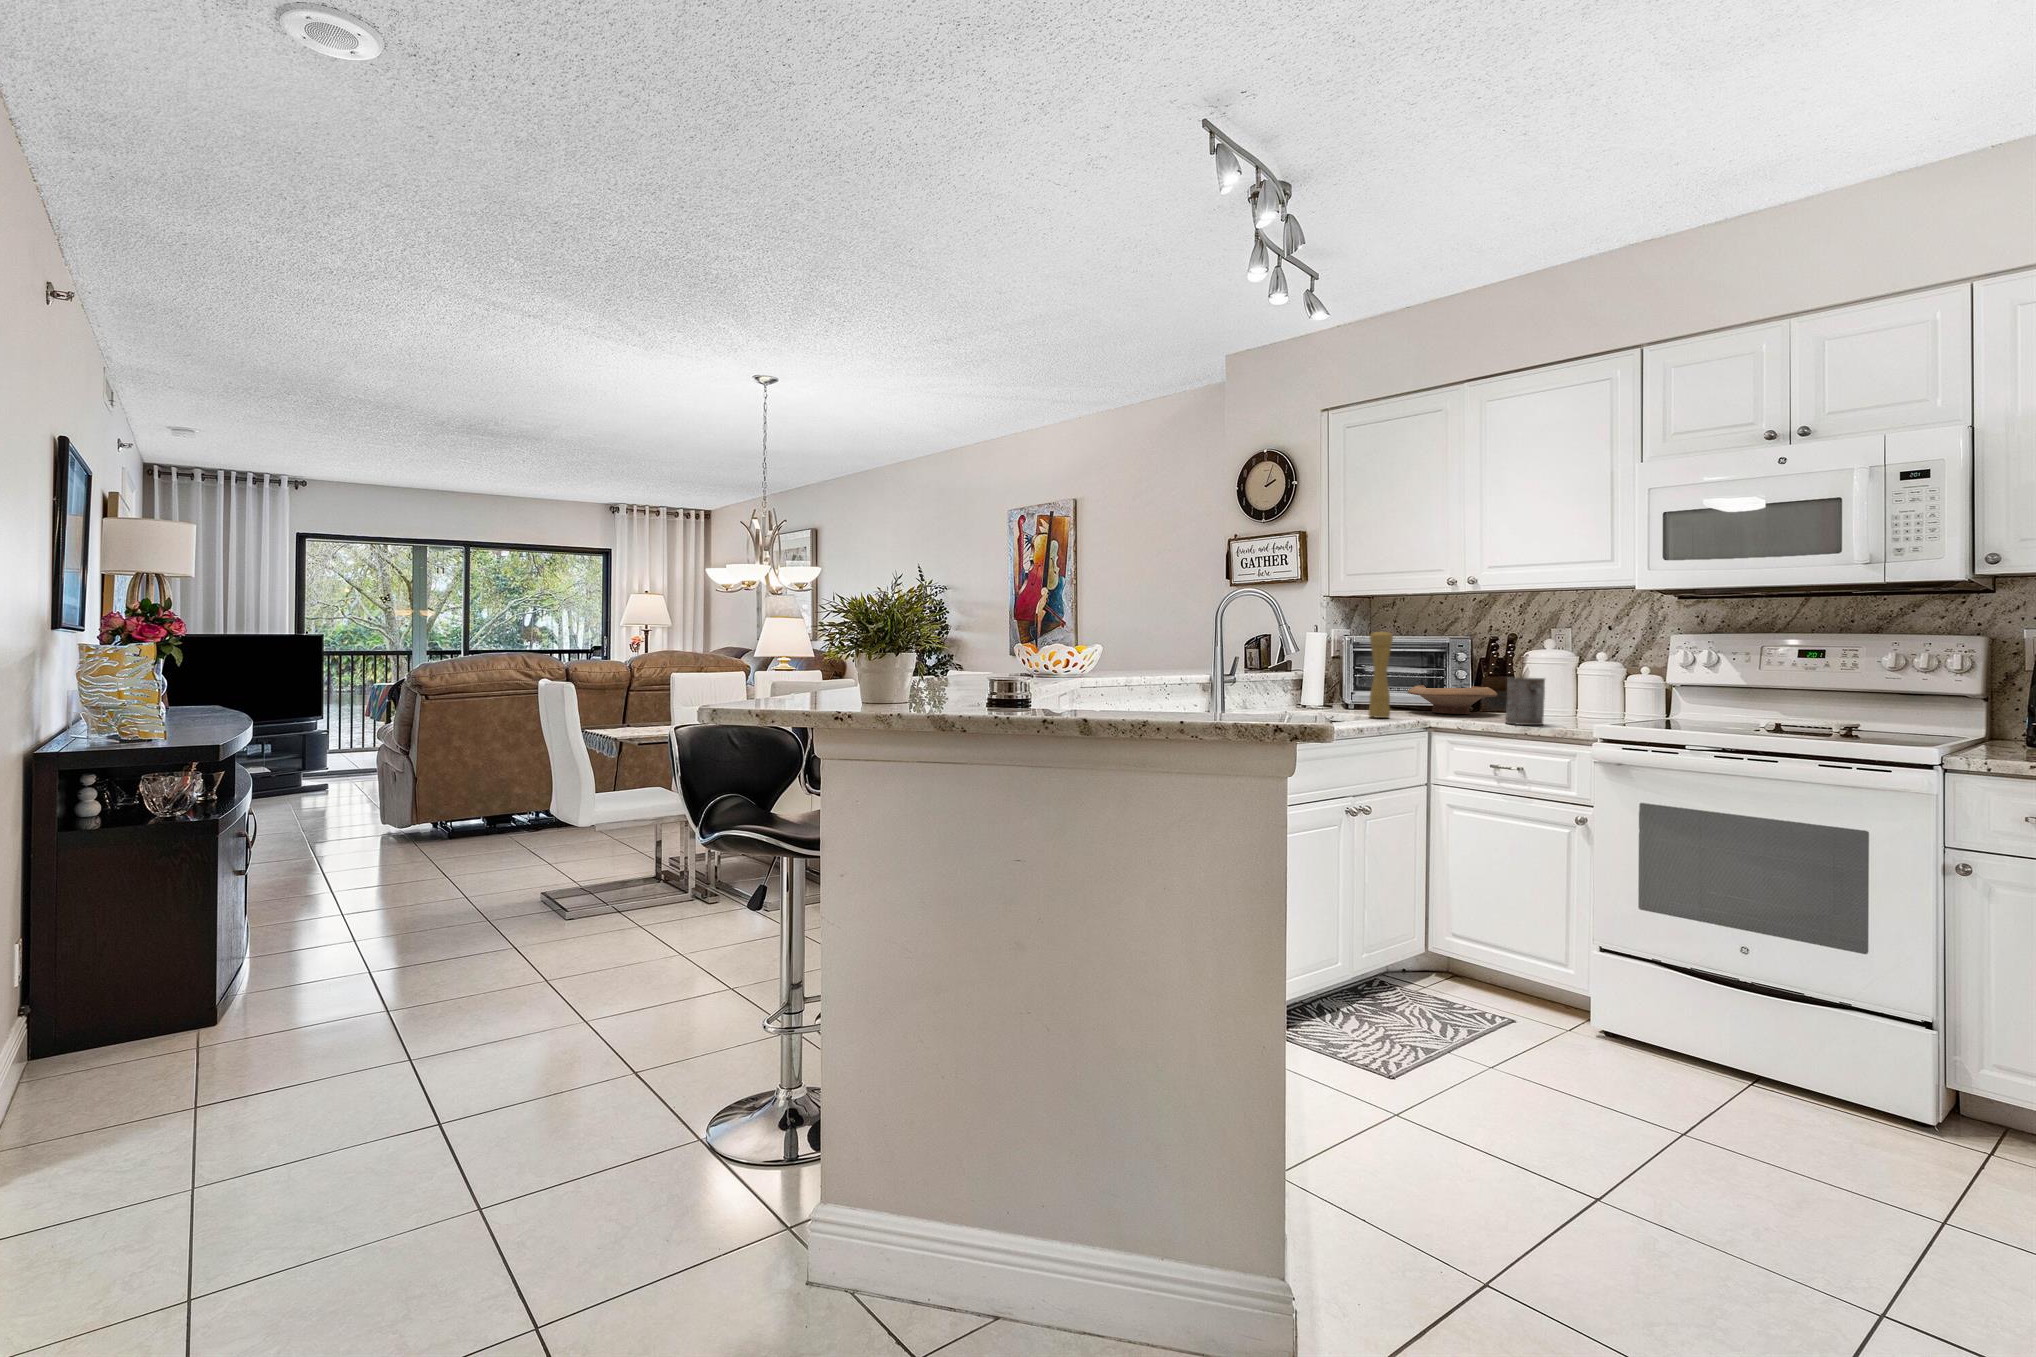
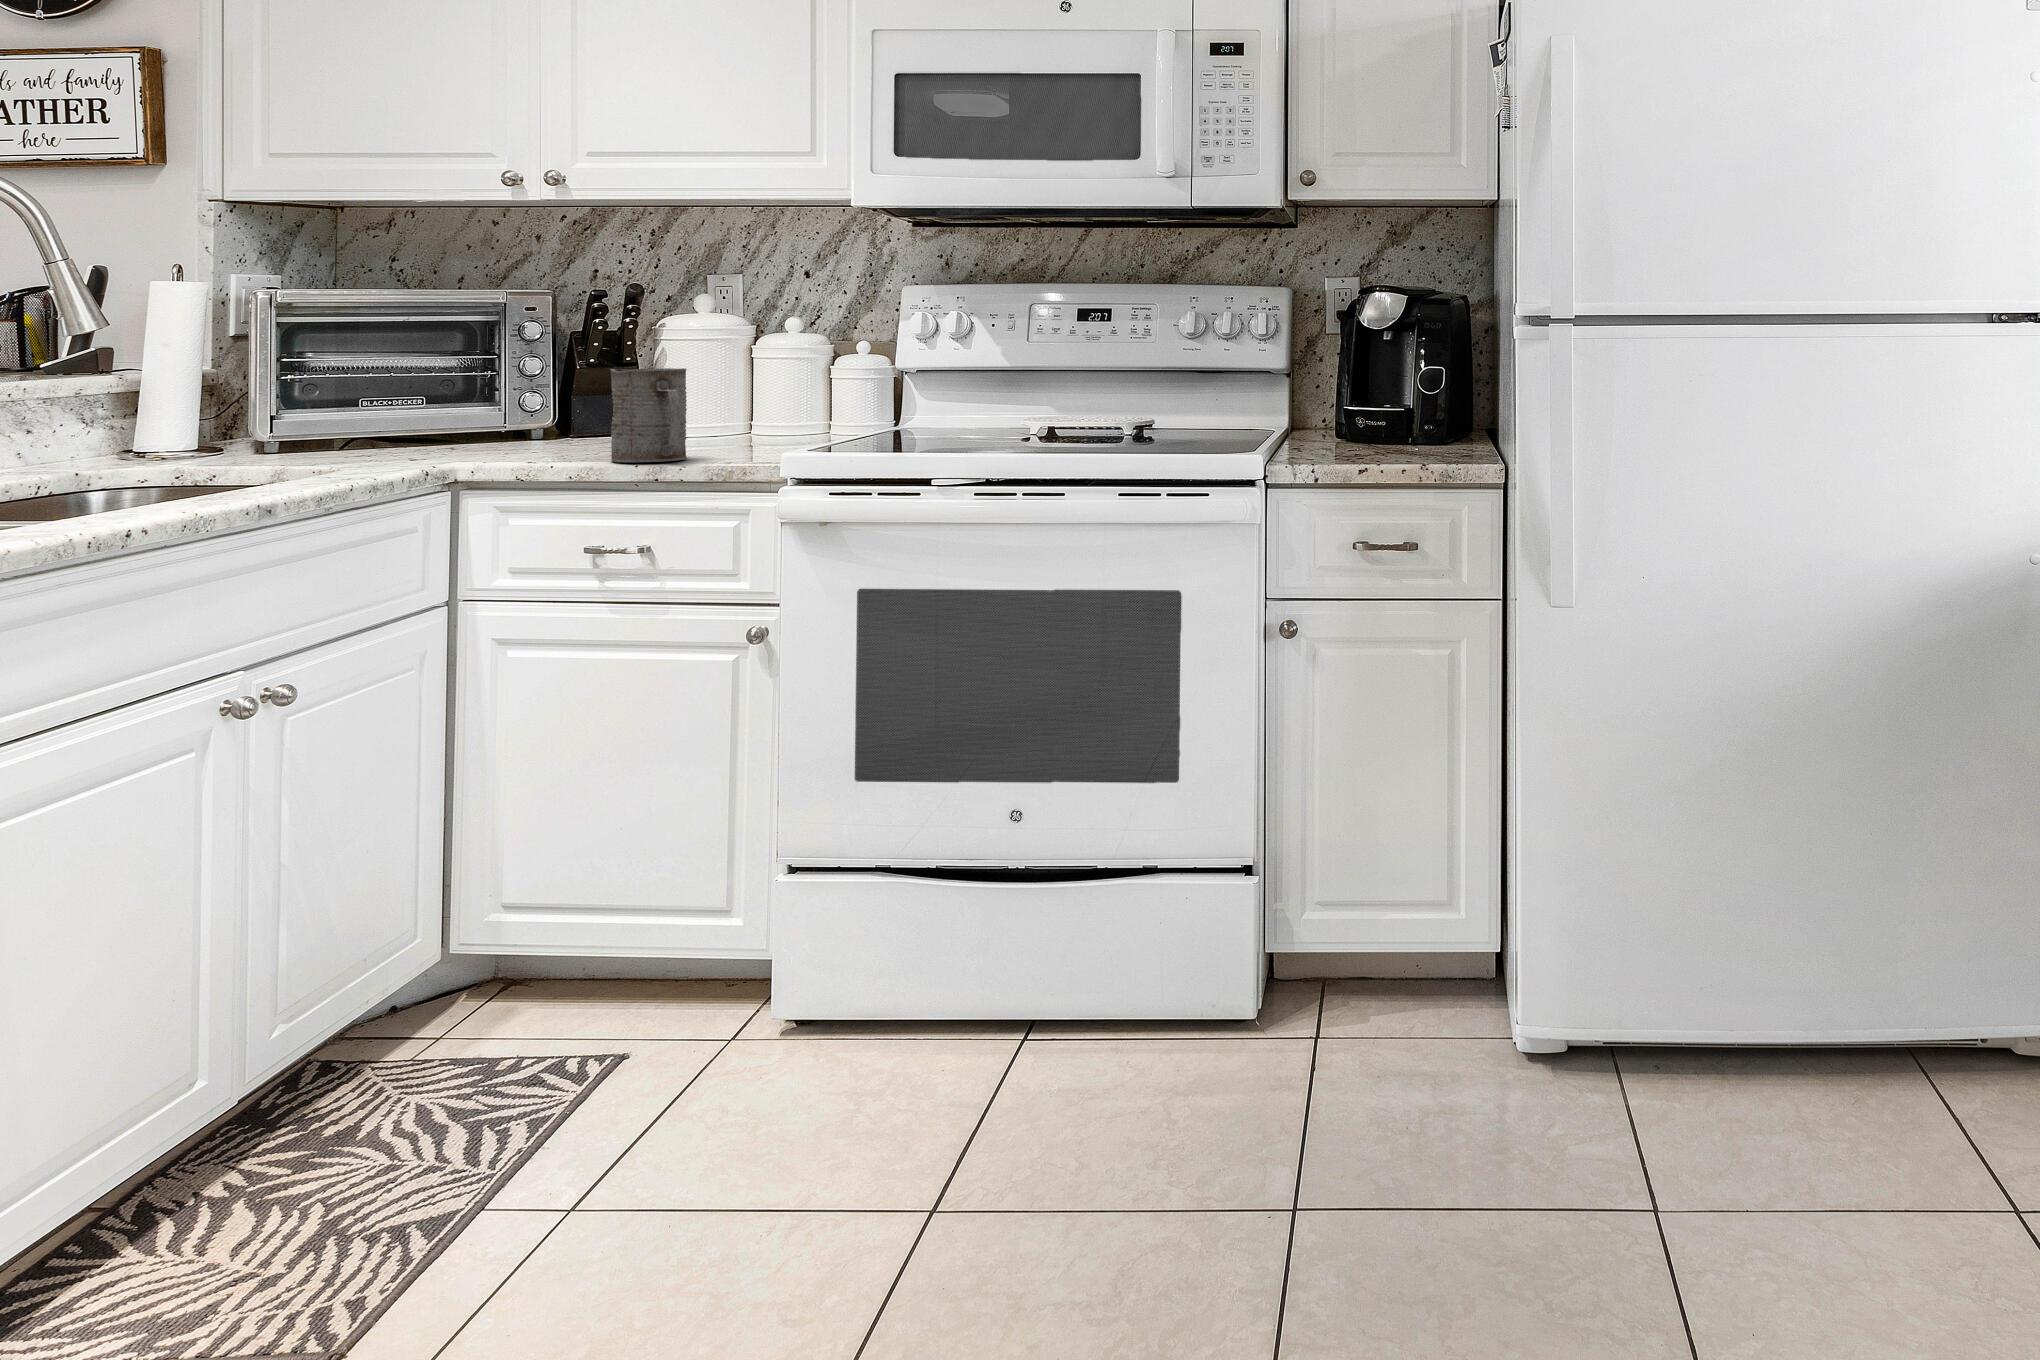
pepper mill: present [1369,631,1393,718] -> none [288,272,350,470]
wooden bowl: present [1407,685,1497,714] -> none [403,390,602,448]

